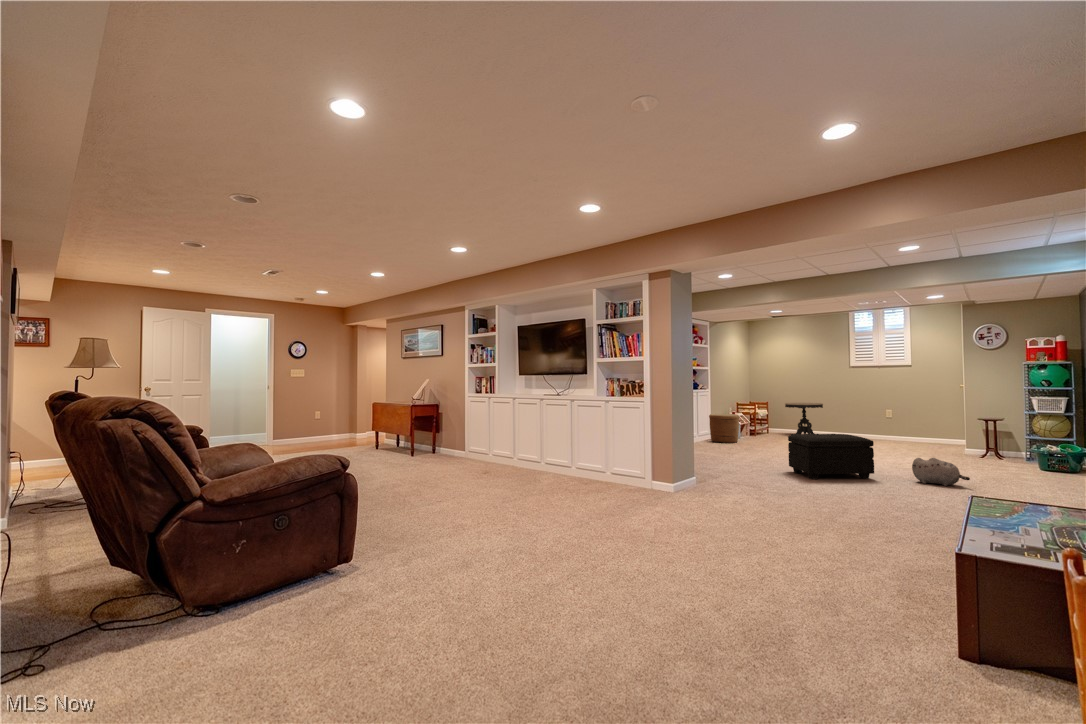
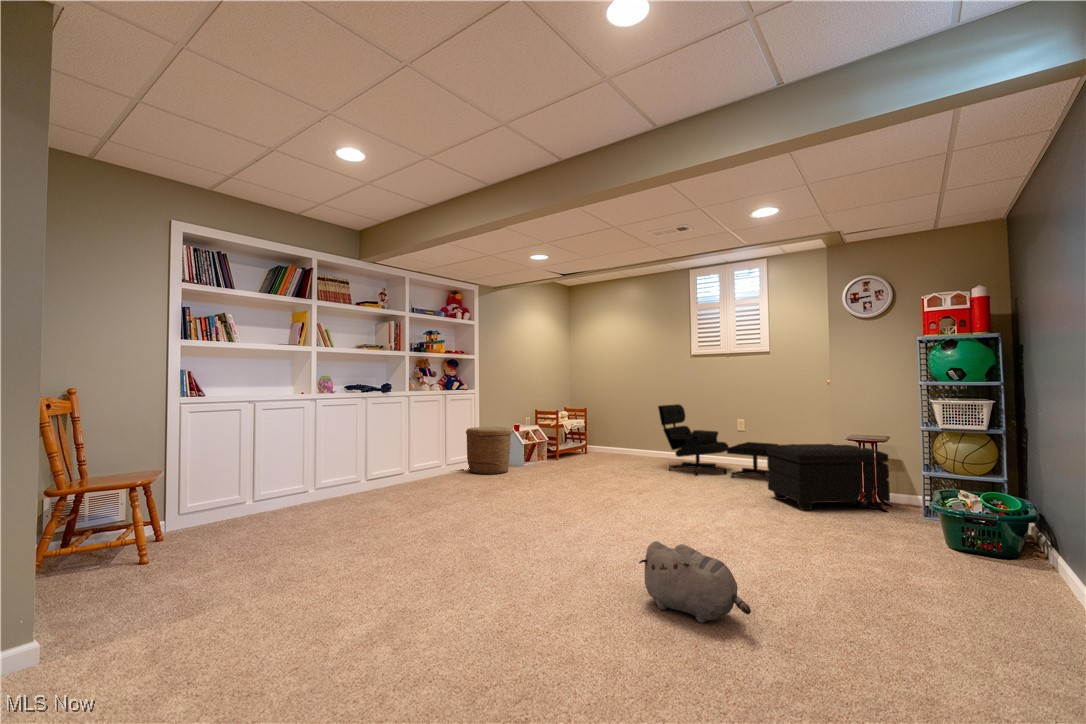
lounge chair: none [834,399,924,447] -> present [658,404,778,478]
side table: present [785,403,823,435] -> none [603,410,653,465]
footstool: present [788,434,874,479] -> present [767,444,890,510]

